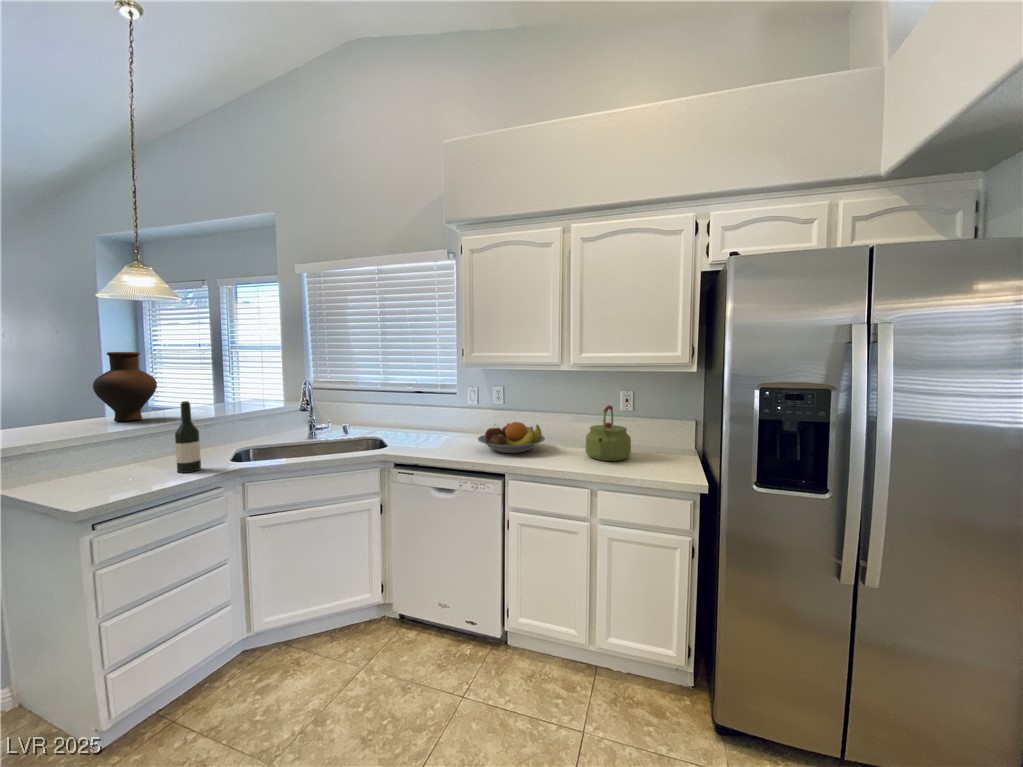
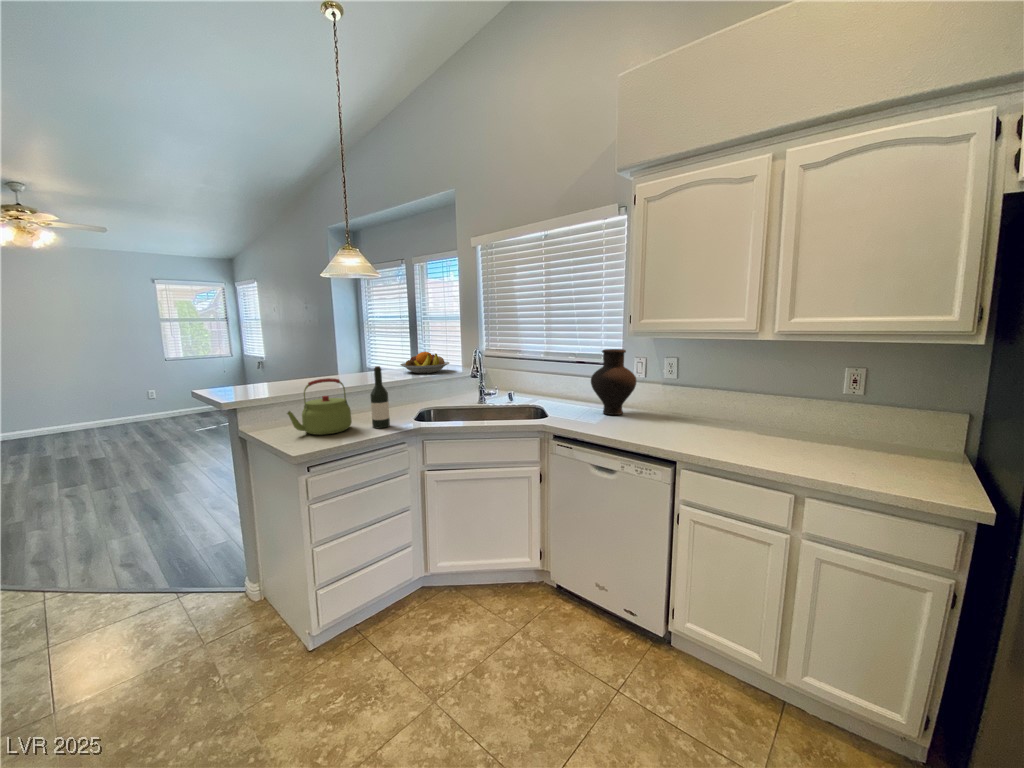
vase: present [93,352,157,421] -> present [591,349,636,415]
kettle: present [586,405,631,461] -> present [287,378,352,435]
fruit bowl: present [478,422,545,453] -> present [400,352,449,373]

